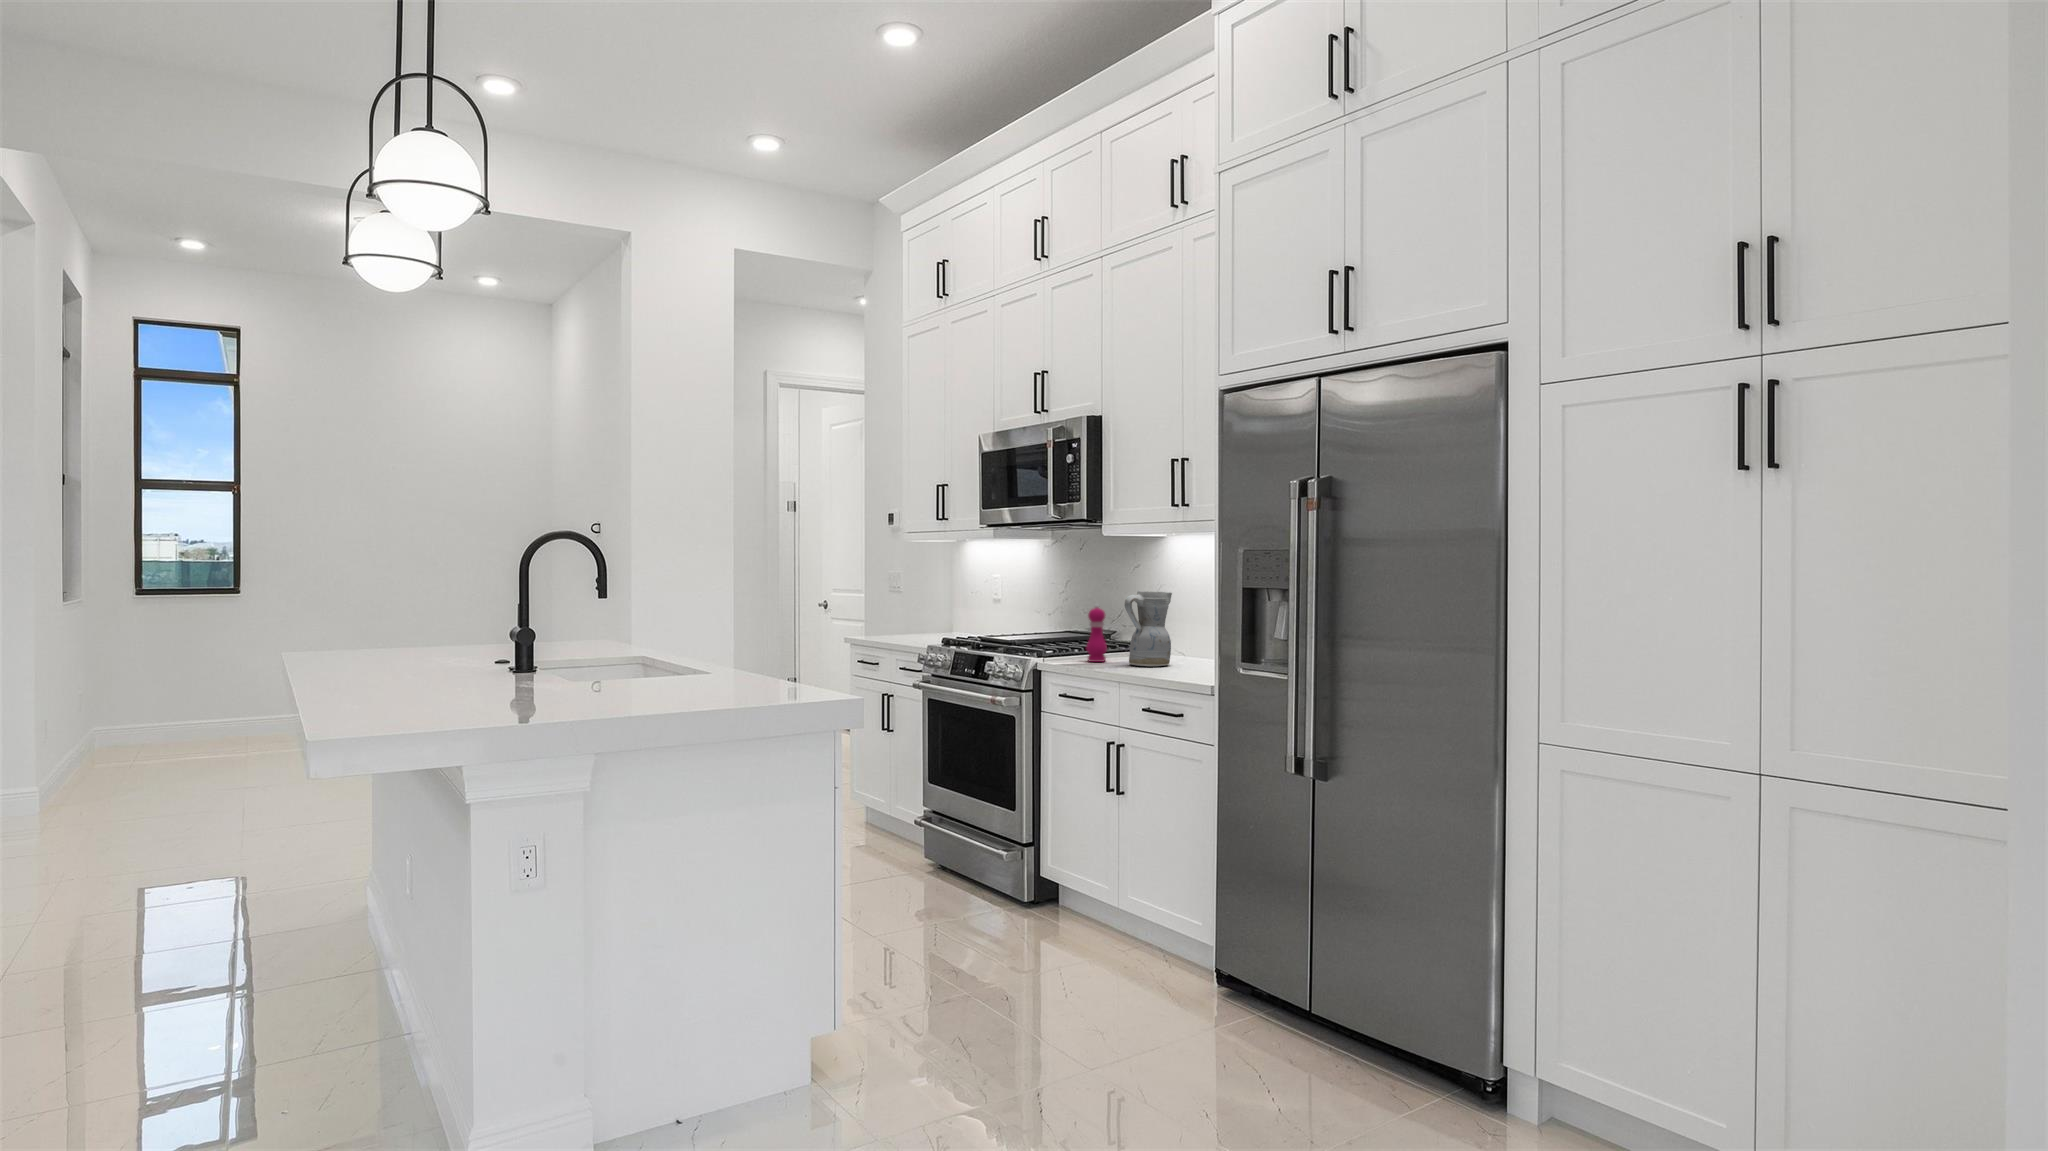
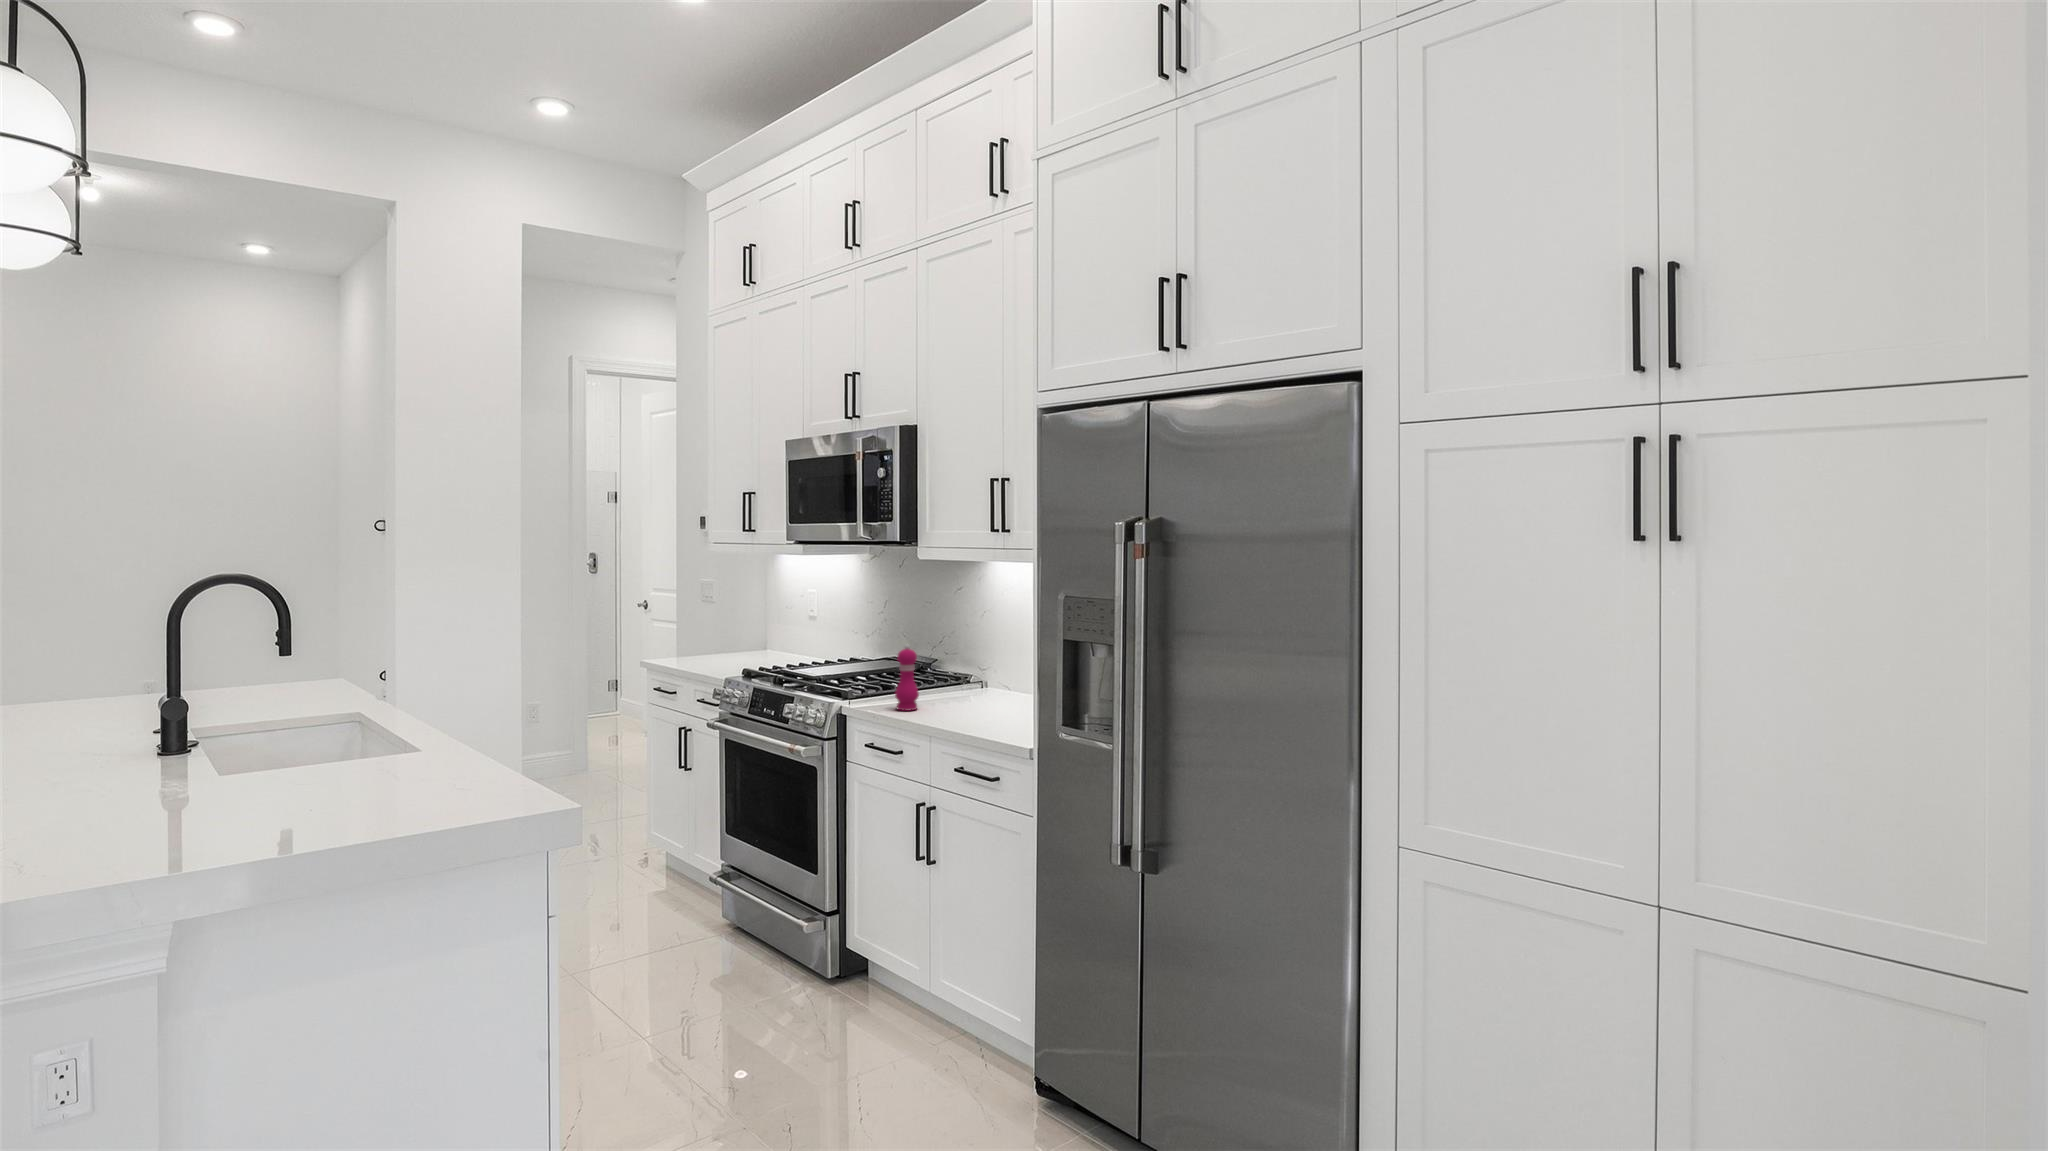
ceramic pitcher: present [1125,590,1172,666] -> none [936,631,991,718]

